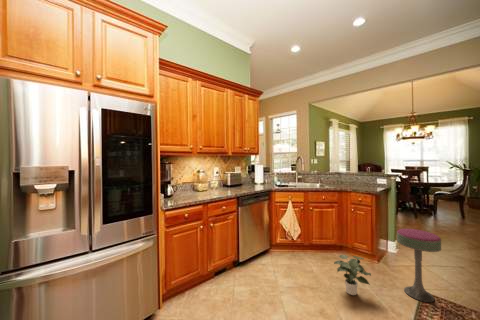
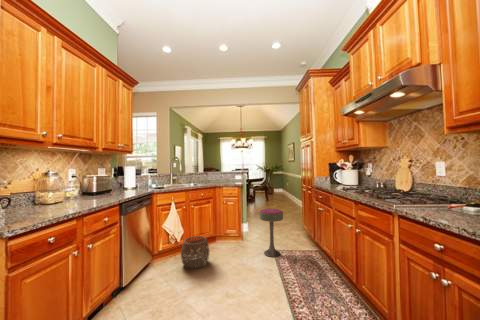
woven basket: none [293,238,323,273] -> present [181,236,209,269]
potted plant: present [334,255,371,295] -> none [223,238,252,271]

